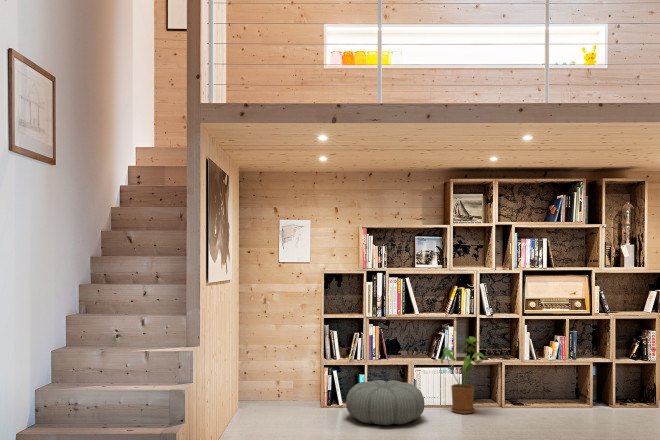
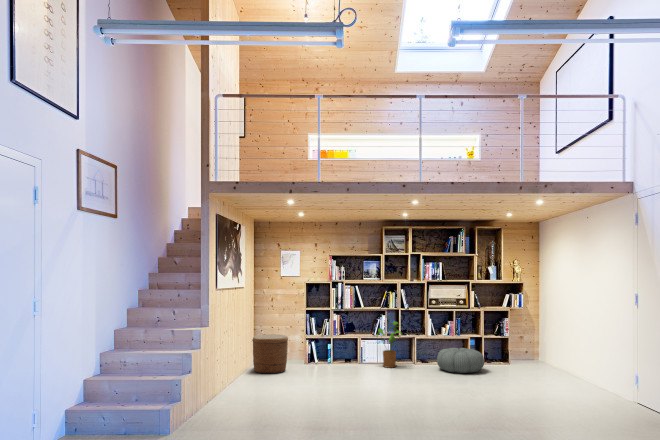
woven basket: none [234,359,295,427] -> present [252,334,288,373]
pouf: present [346,380,425,425] -> present [437,348,484,373]

